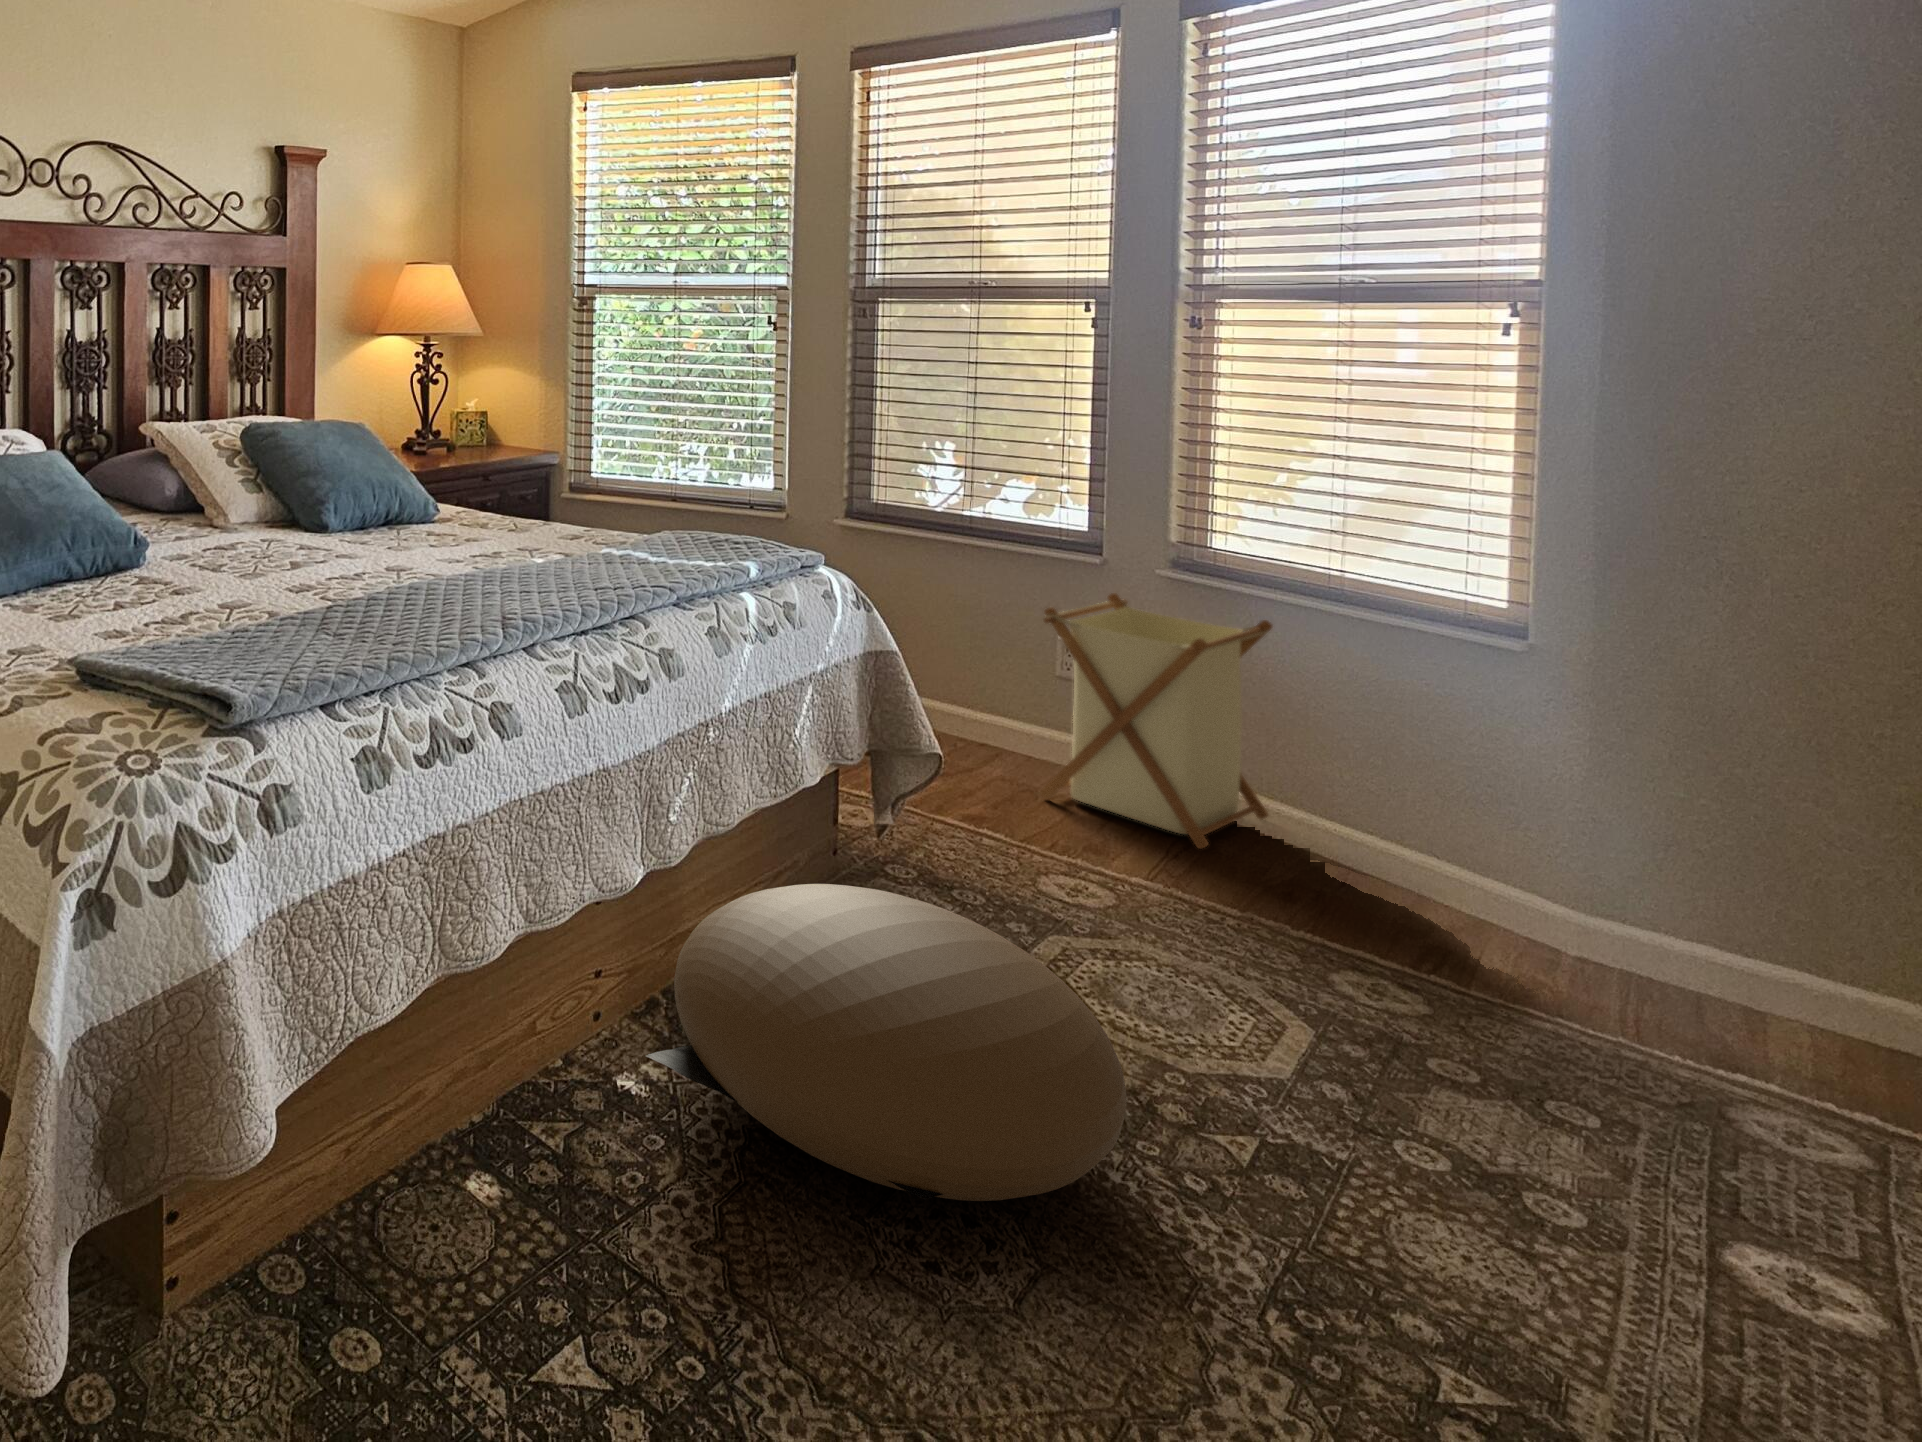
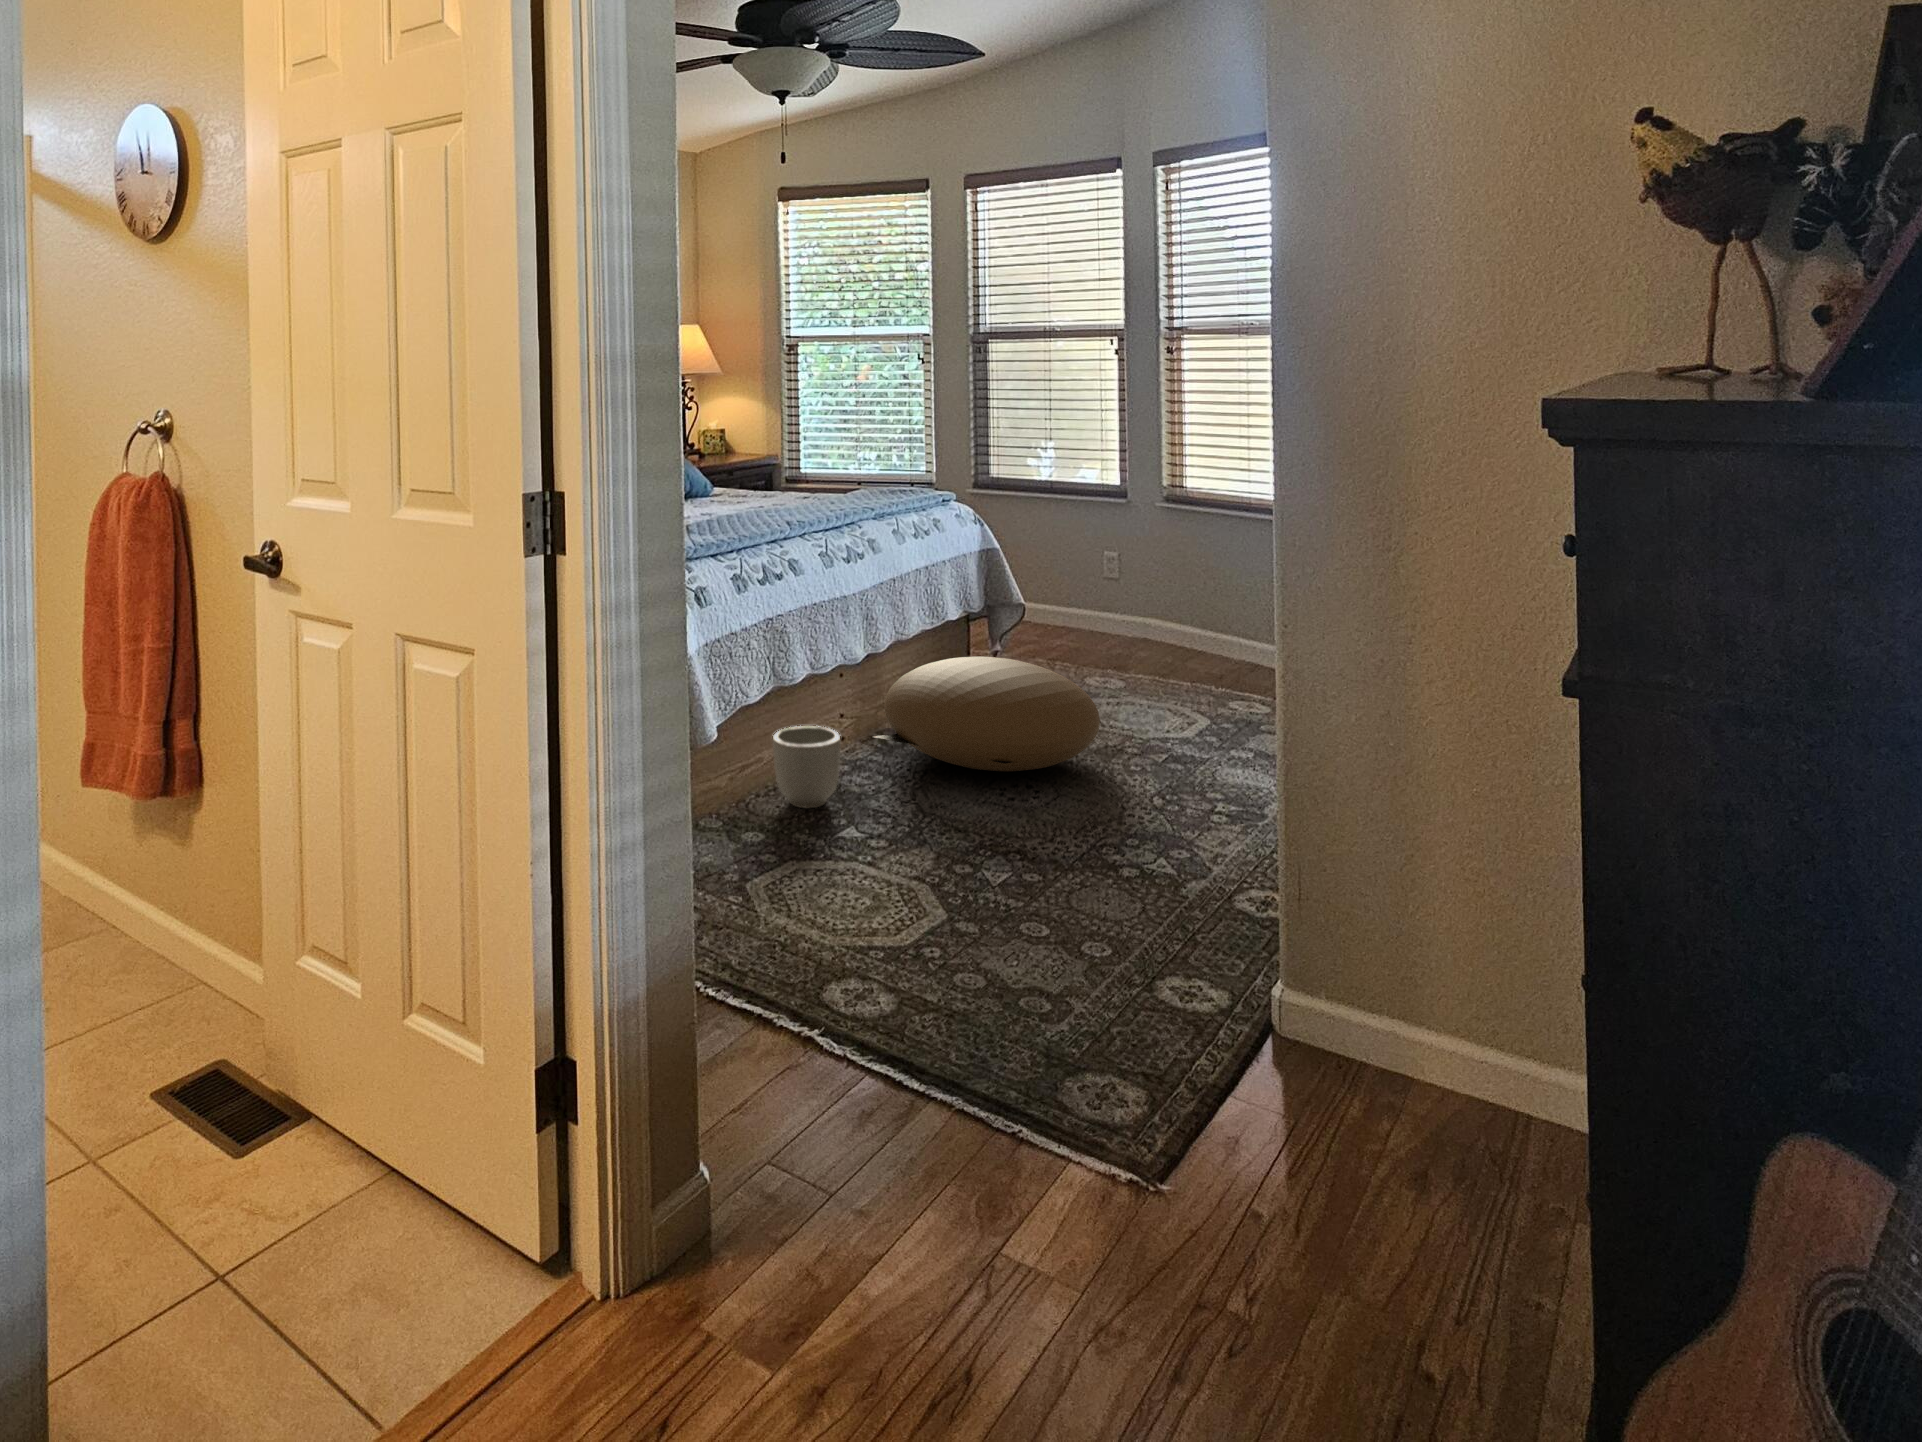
laundry basket: present [1040,593,1273,849] -> none [1088,519,1220,659]
planter: none [429,1048,569,1248] -> present [773,726,840,808]

